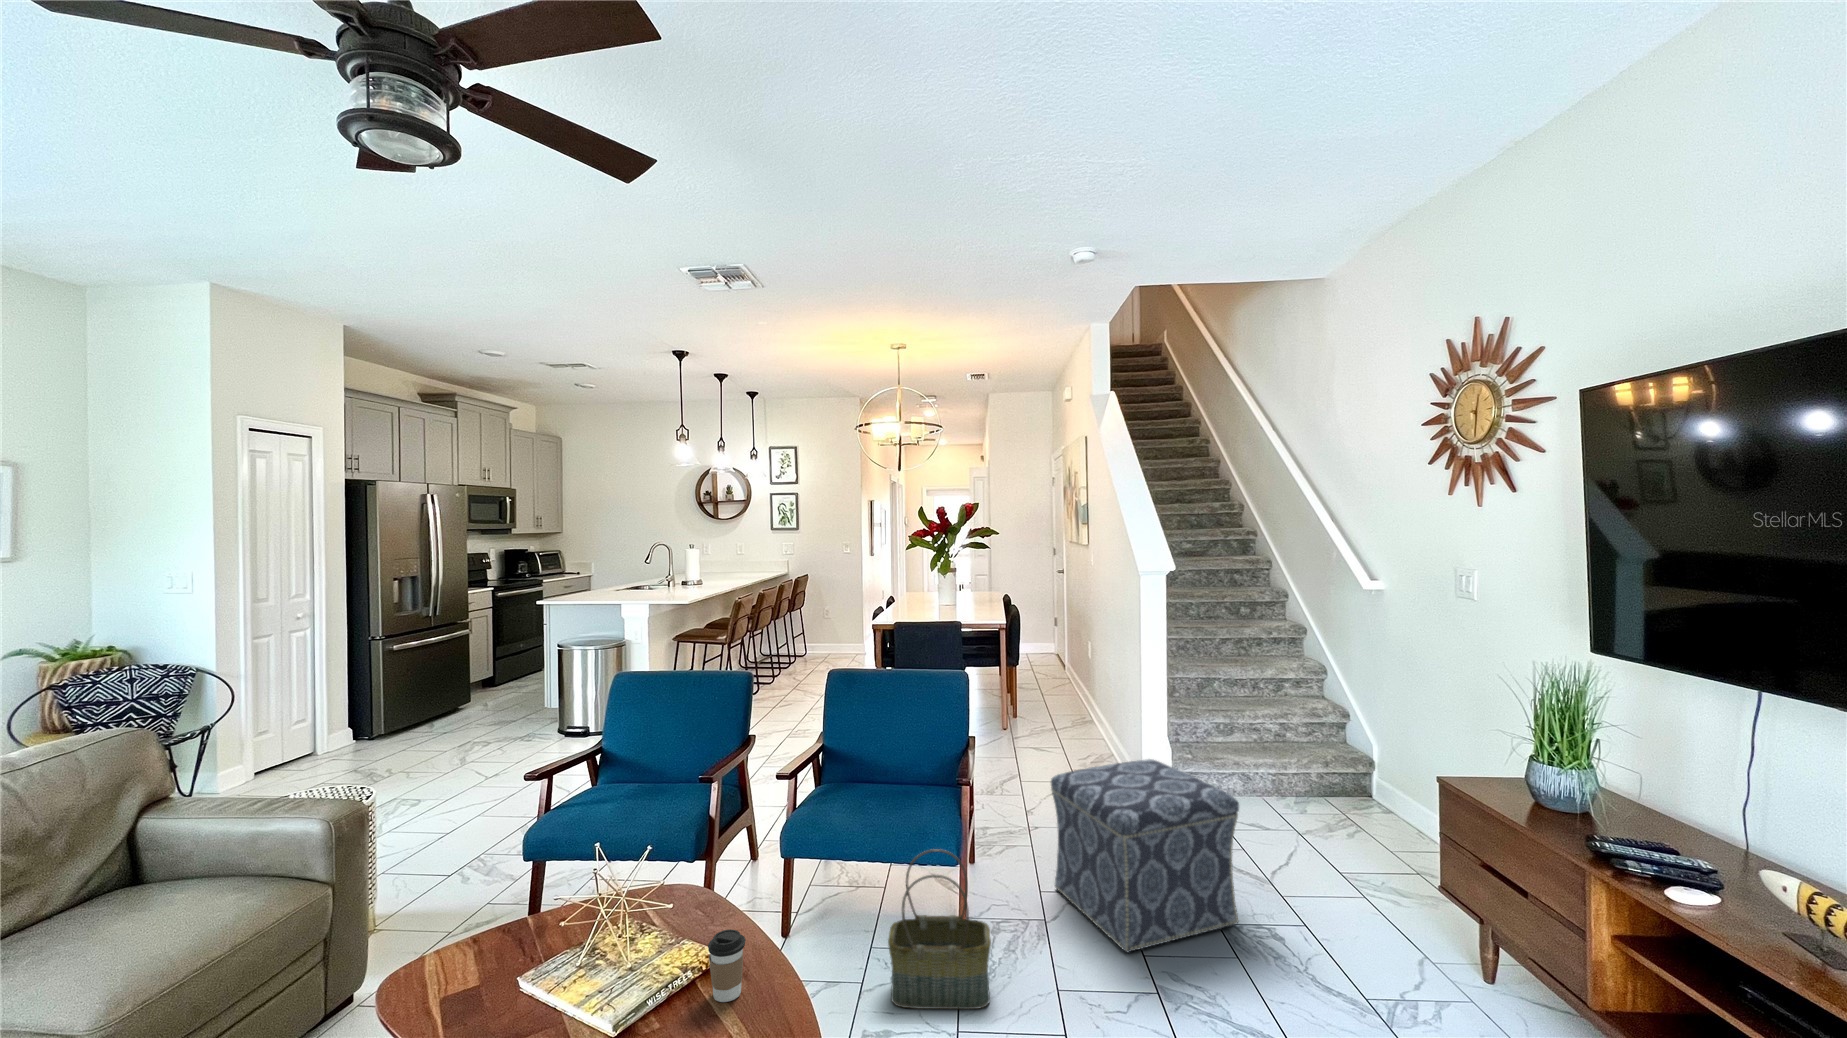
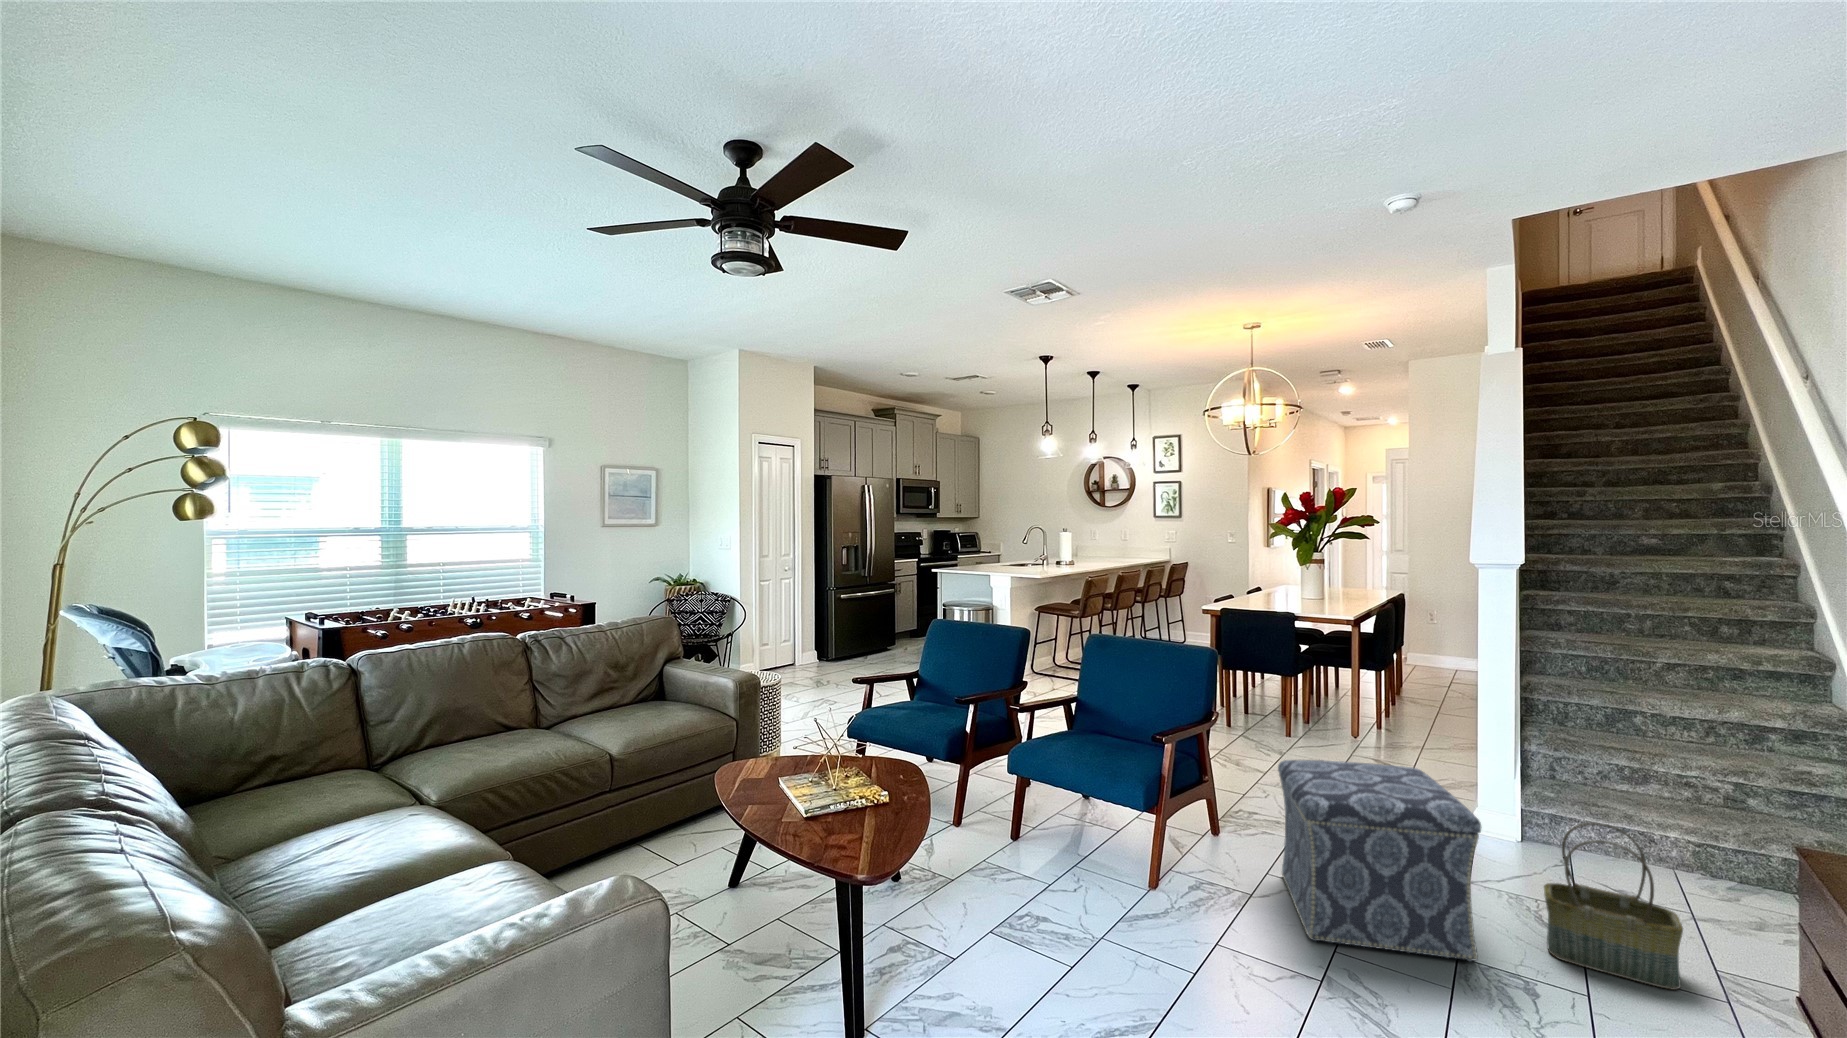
basket: present [888,849,991,1009] -> present [1544,822,1683,990]
coffee cup: present [708,930,746,1002] -> none [870,775,895,820]

